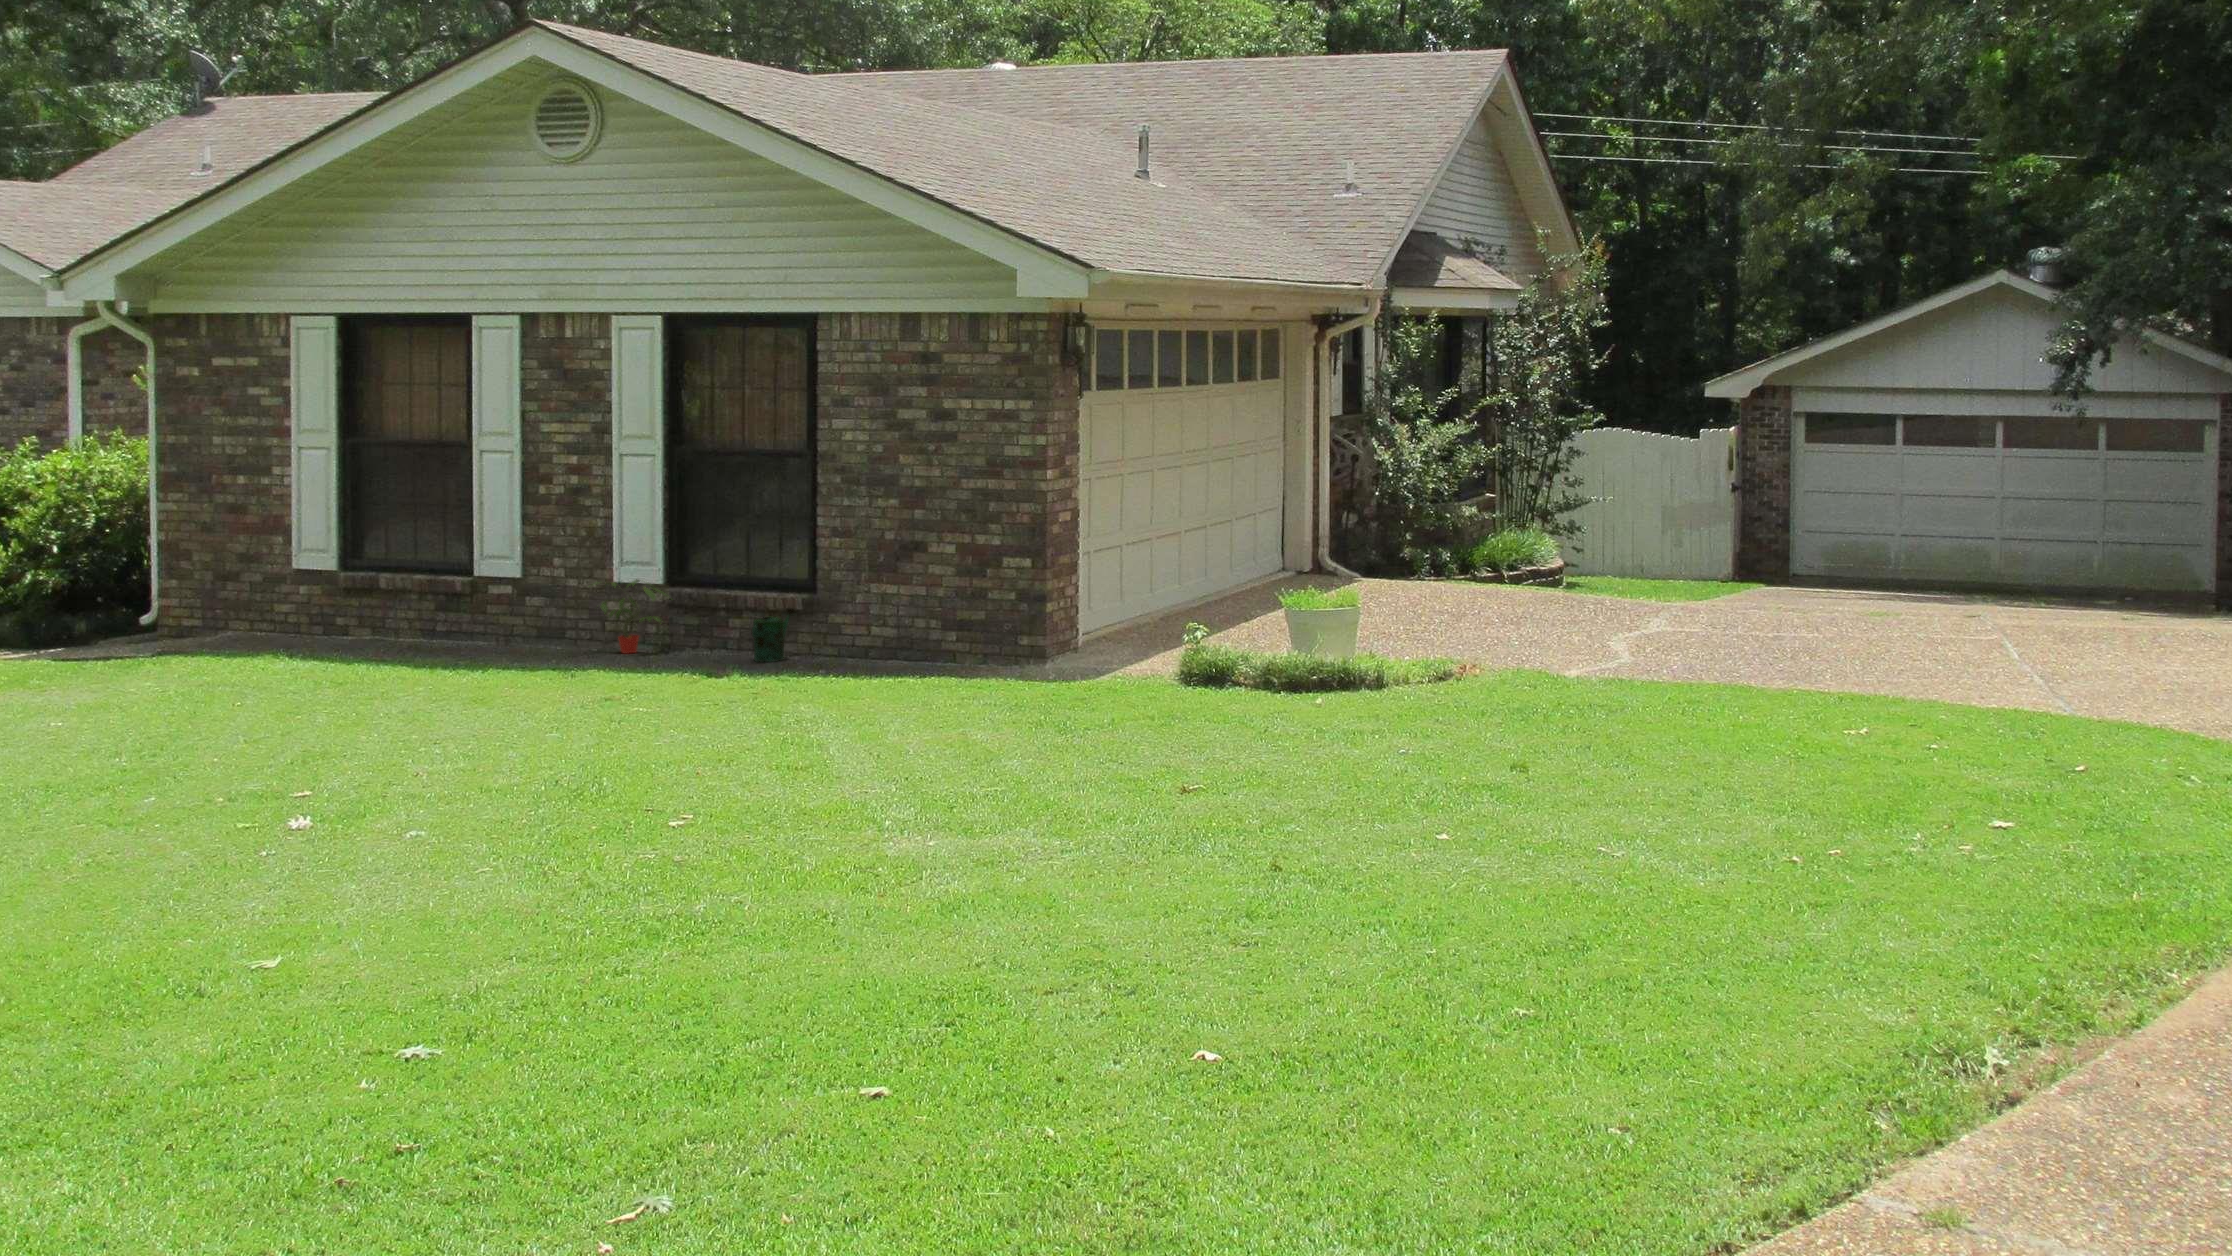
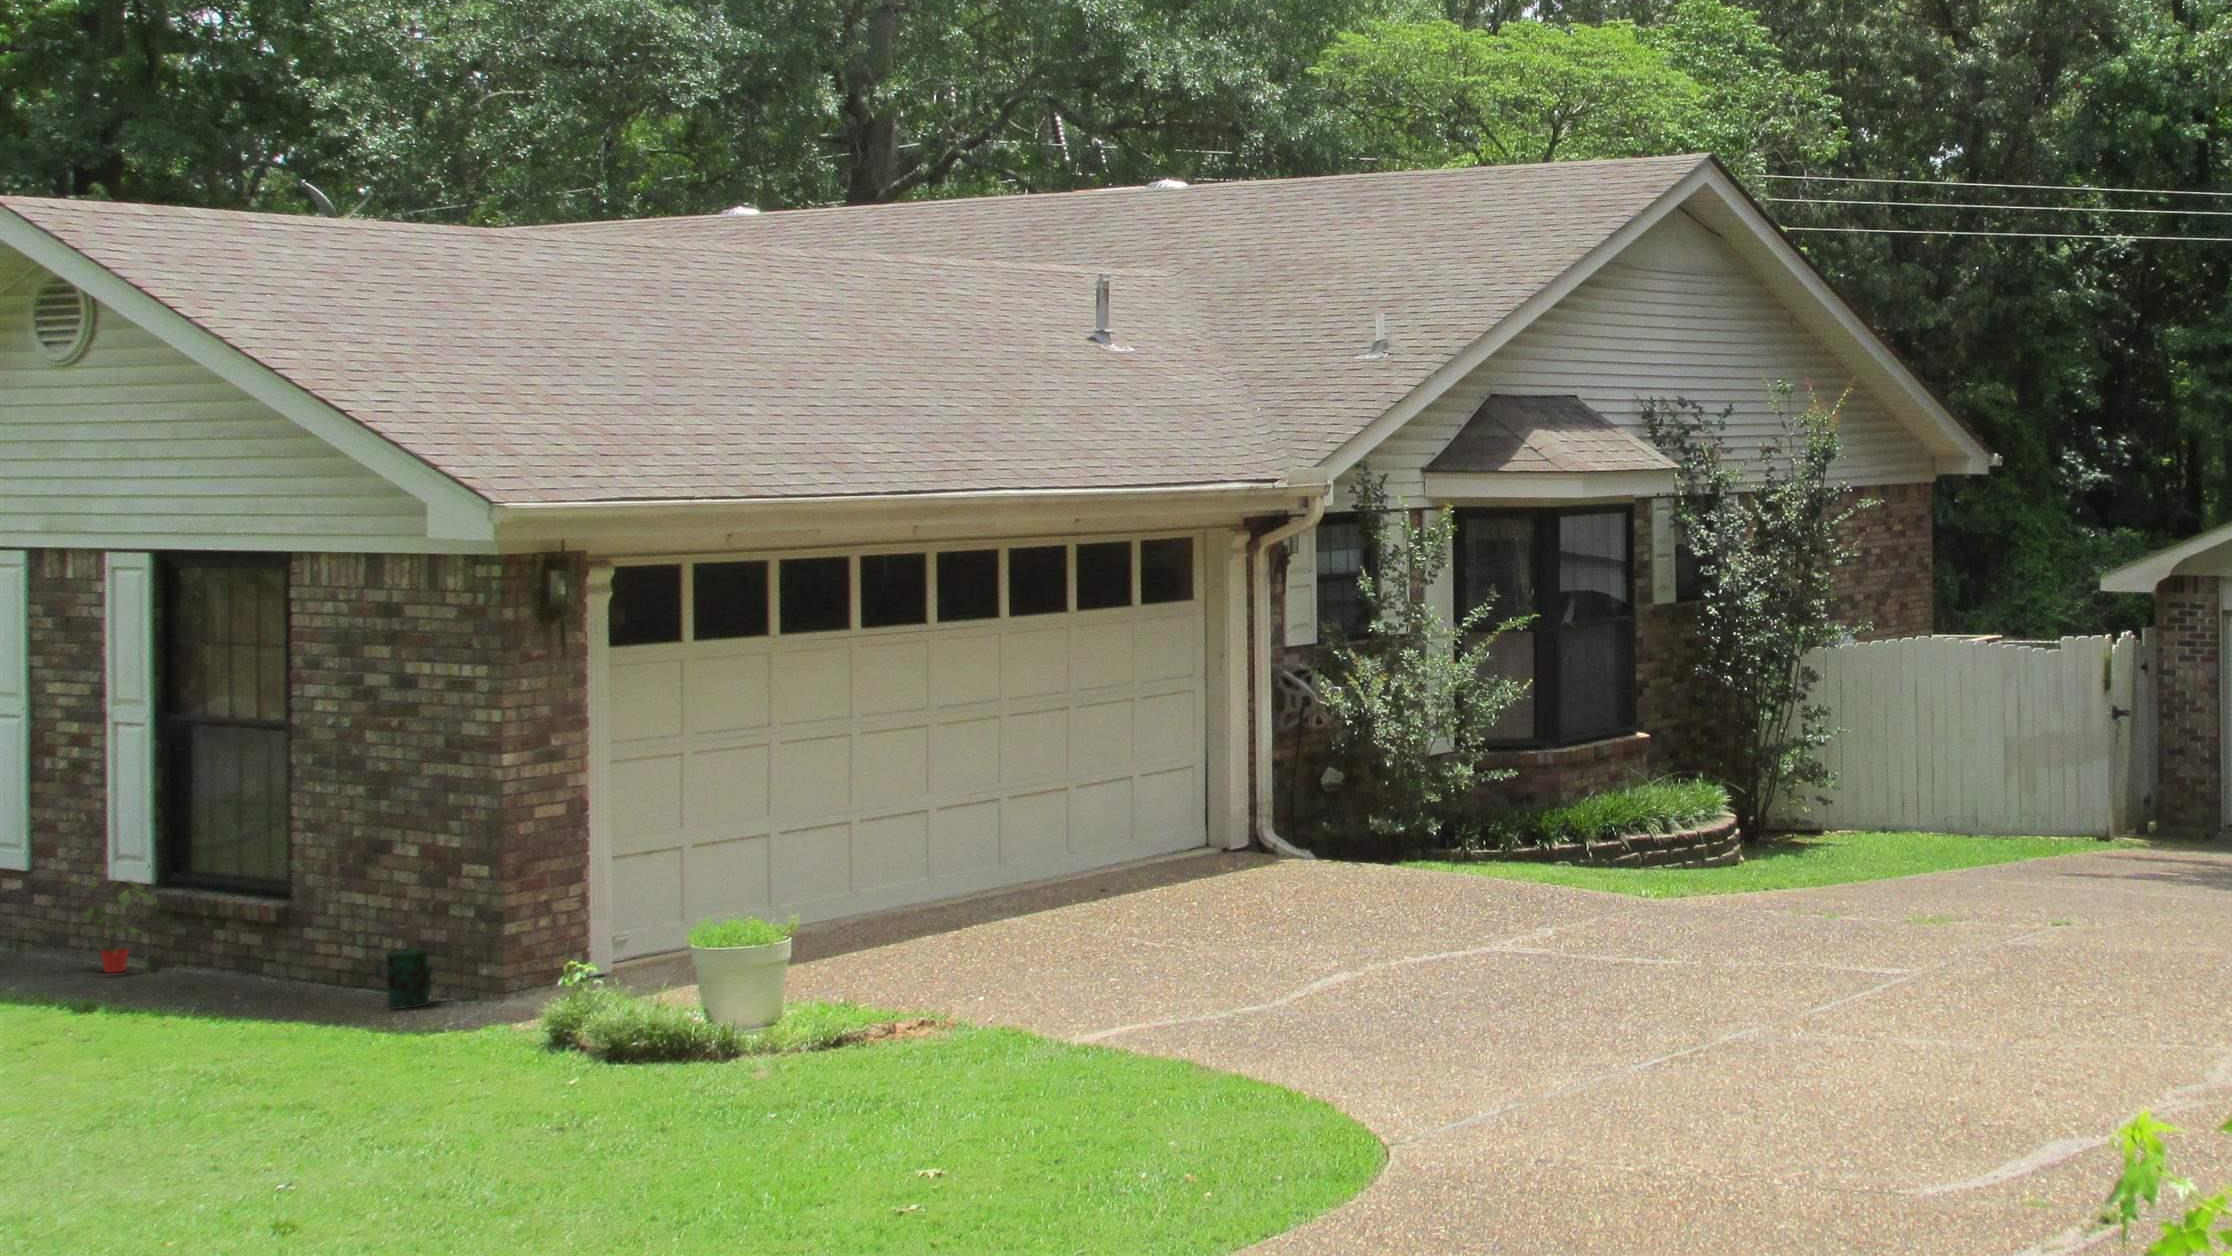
watering can: present [751,608,796,662] -> present [376,948,432,1009]

